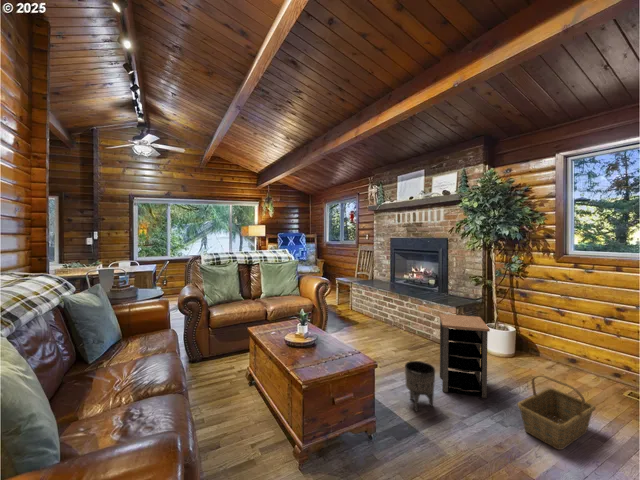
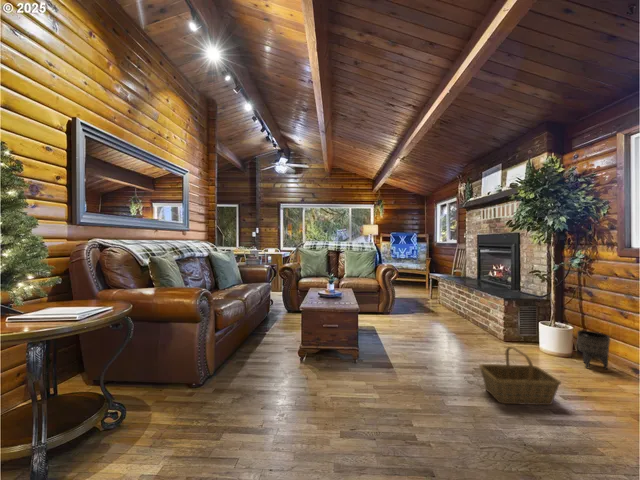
side table: present [439,314,490,398] -> none [446,296,498,370]
planter: present [405,361,435,411] -> present [577,330,610,369]

